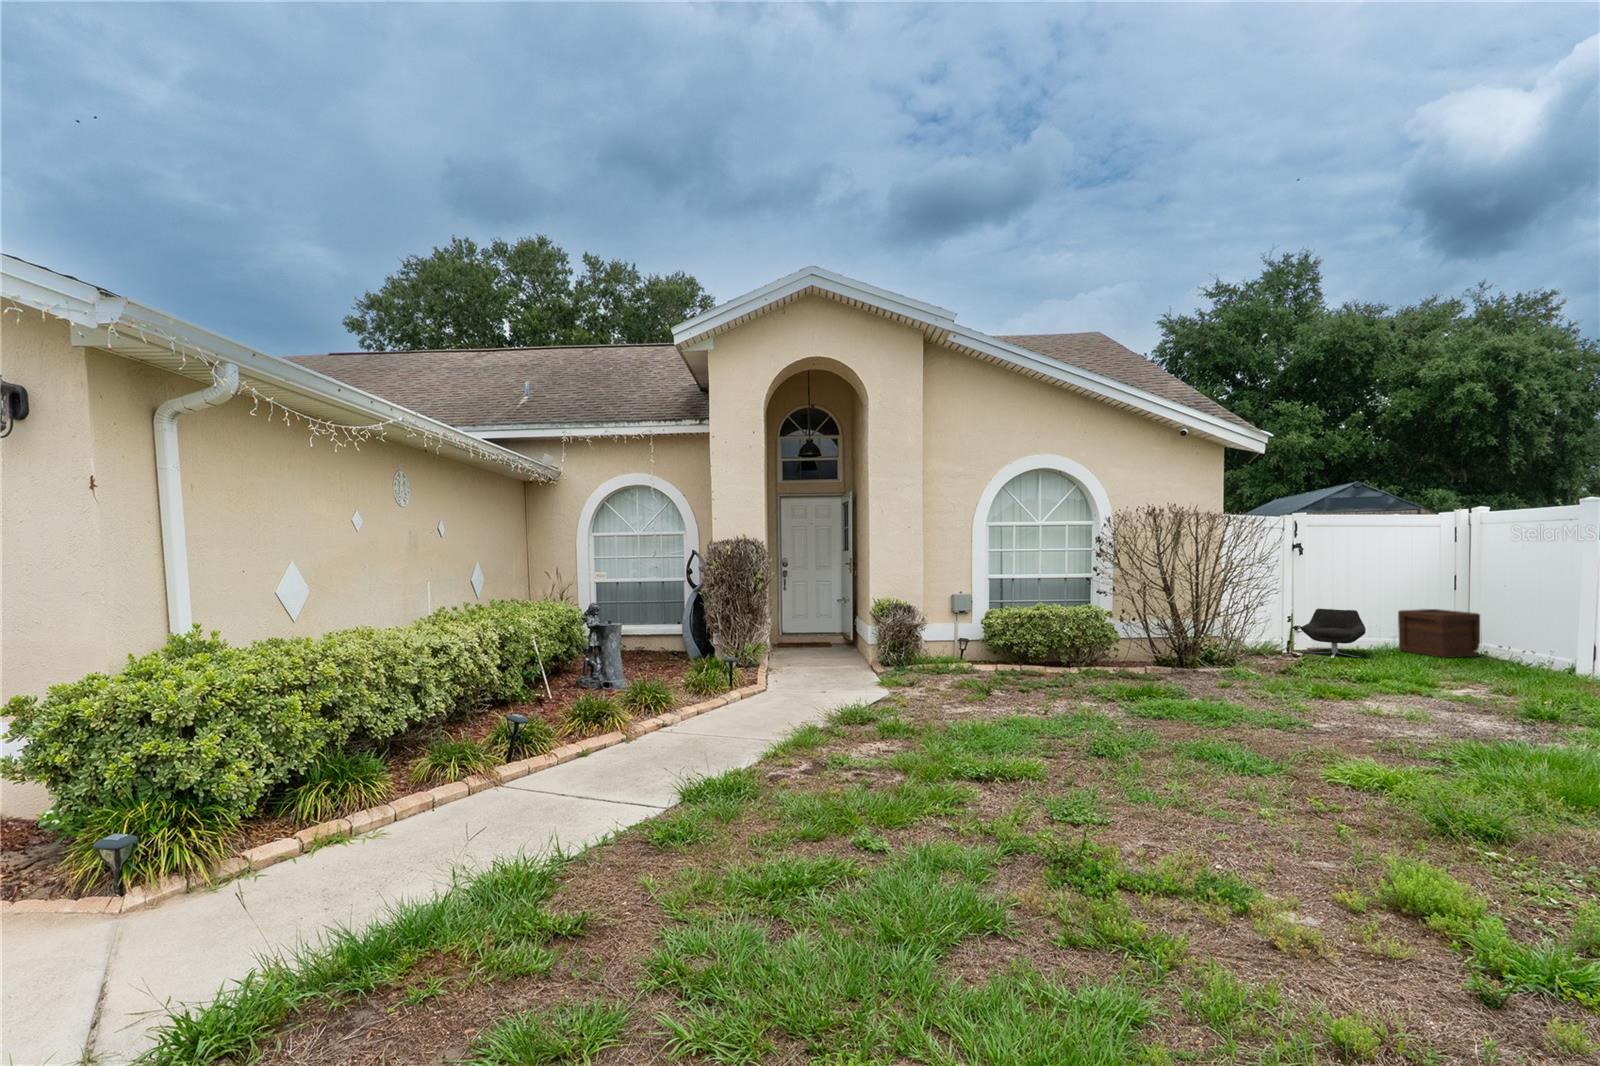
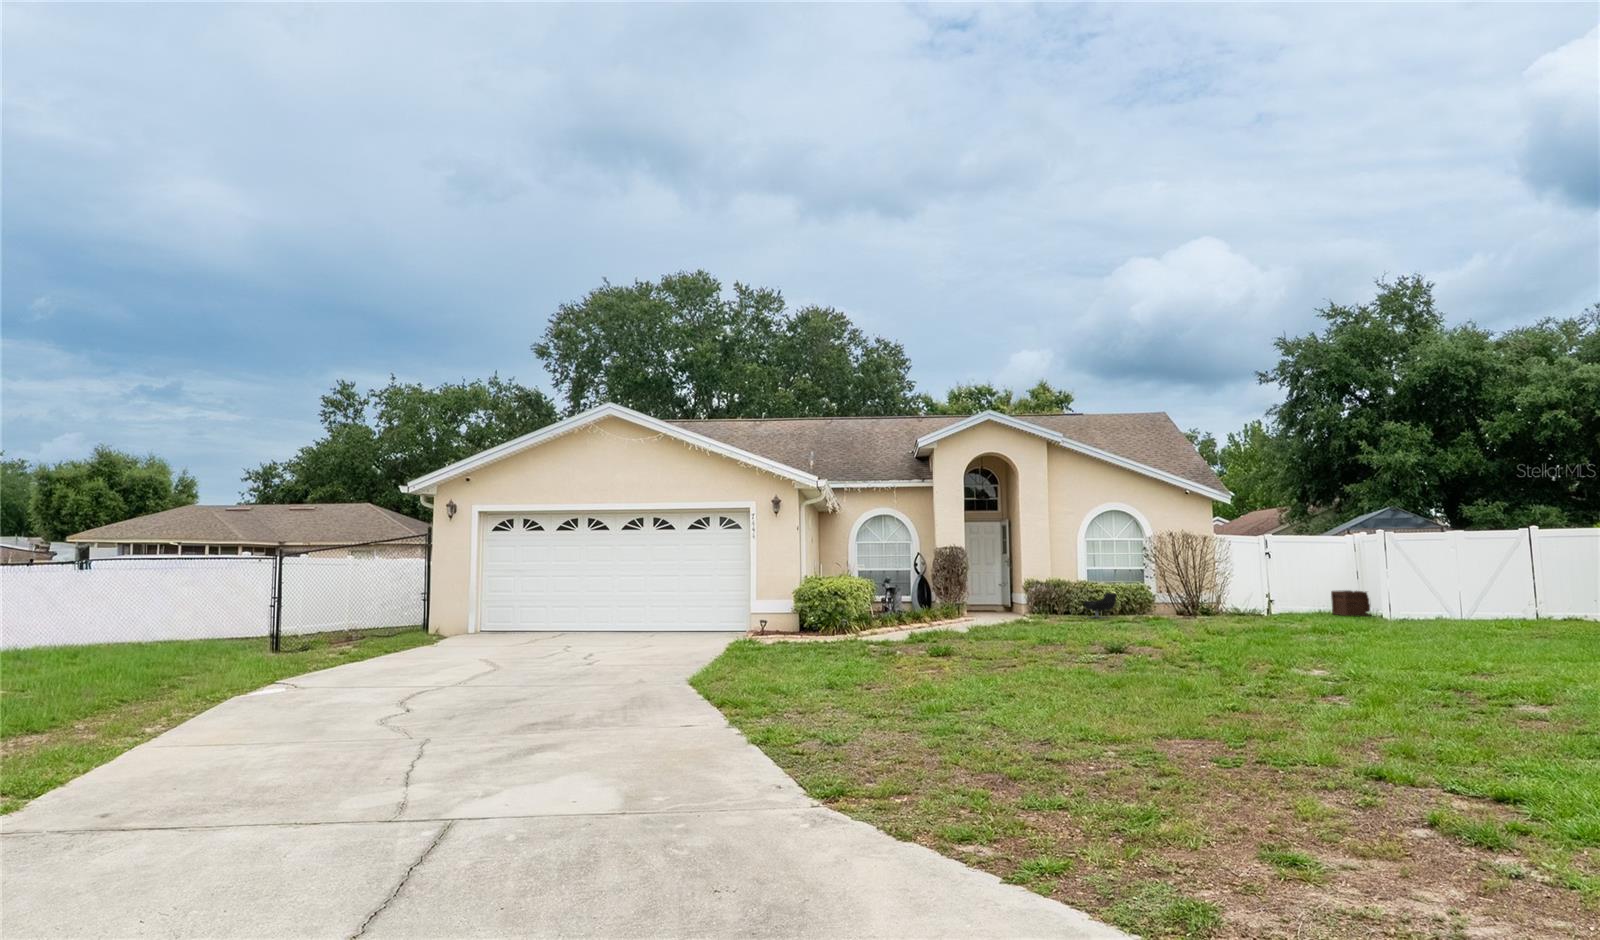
lounge chair: present [1301,609,1366,658] -> present [1084,592,1117,617]

